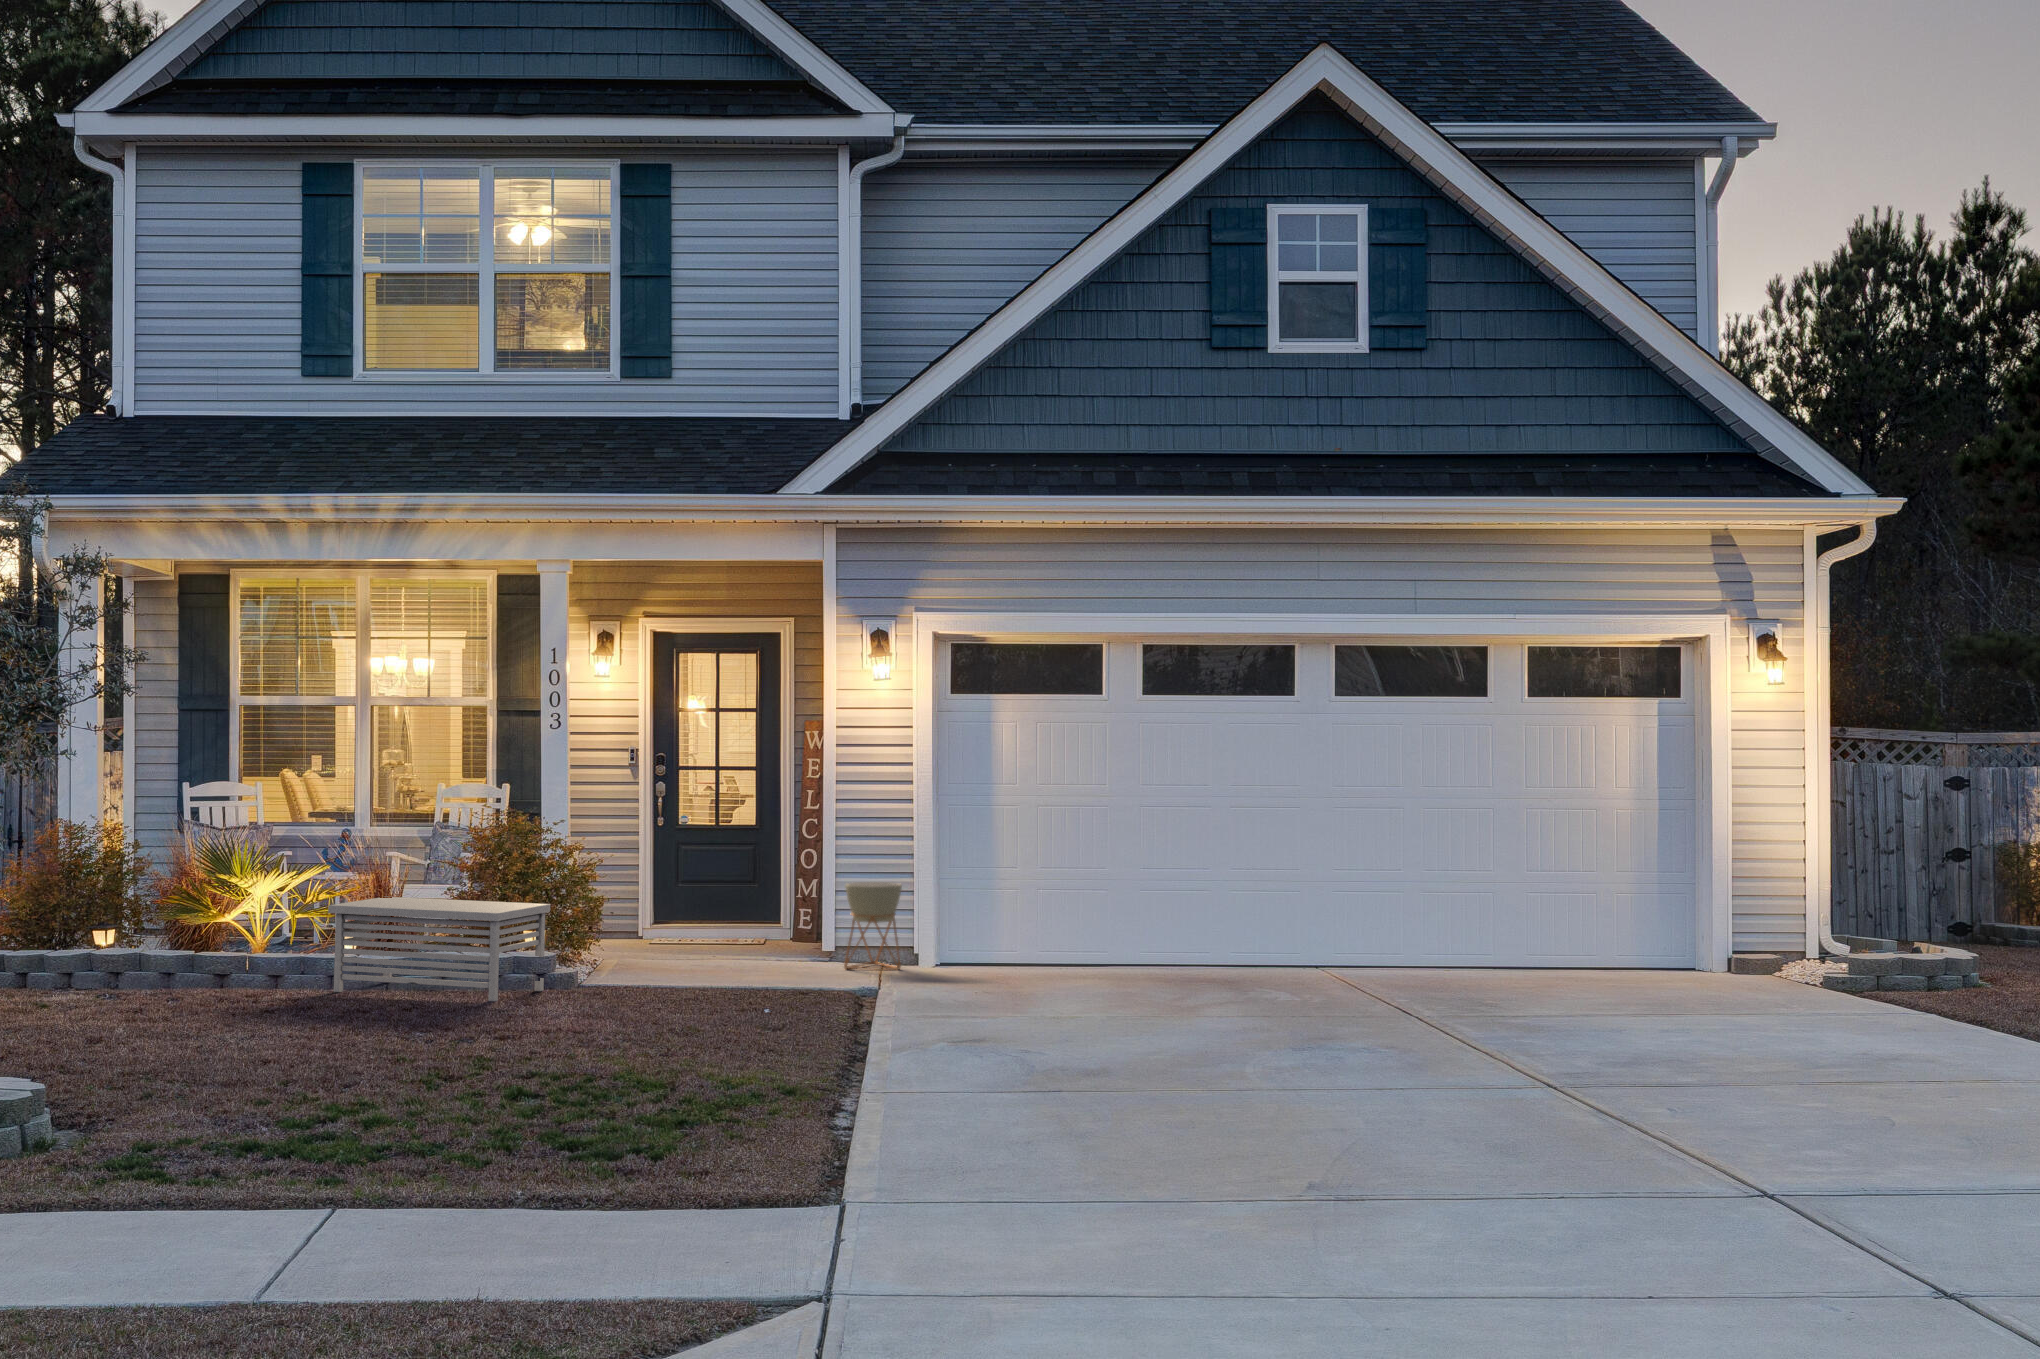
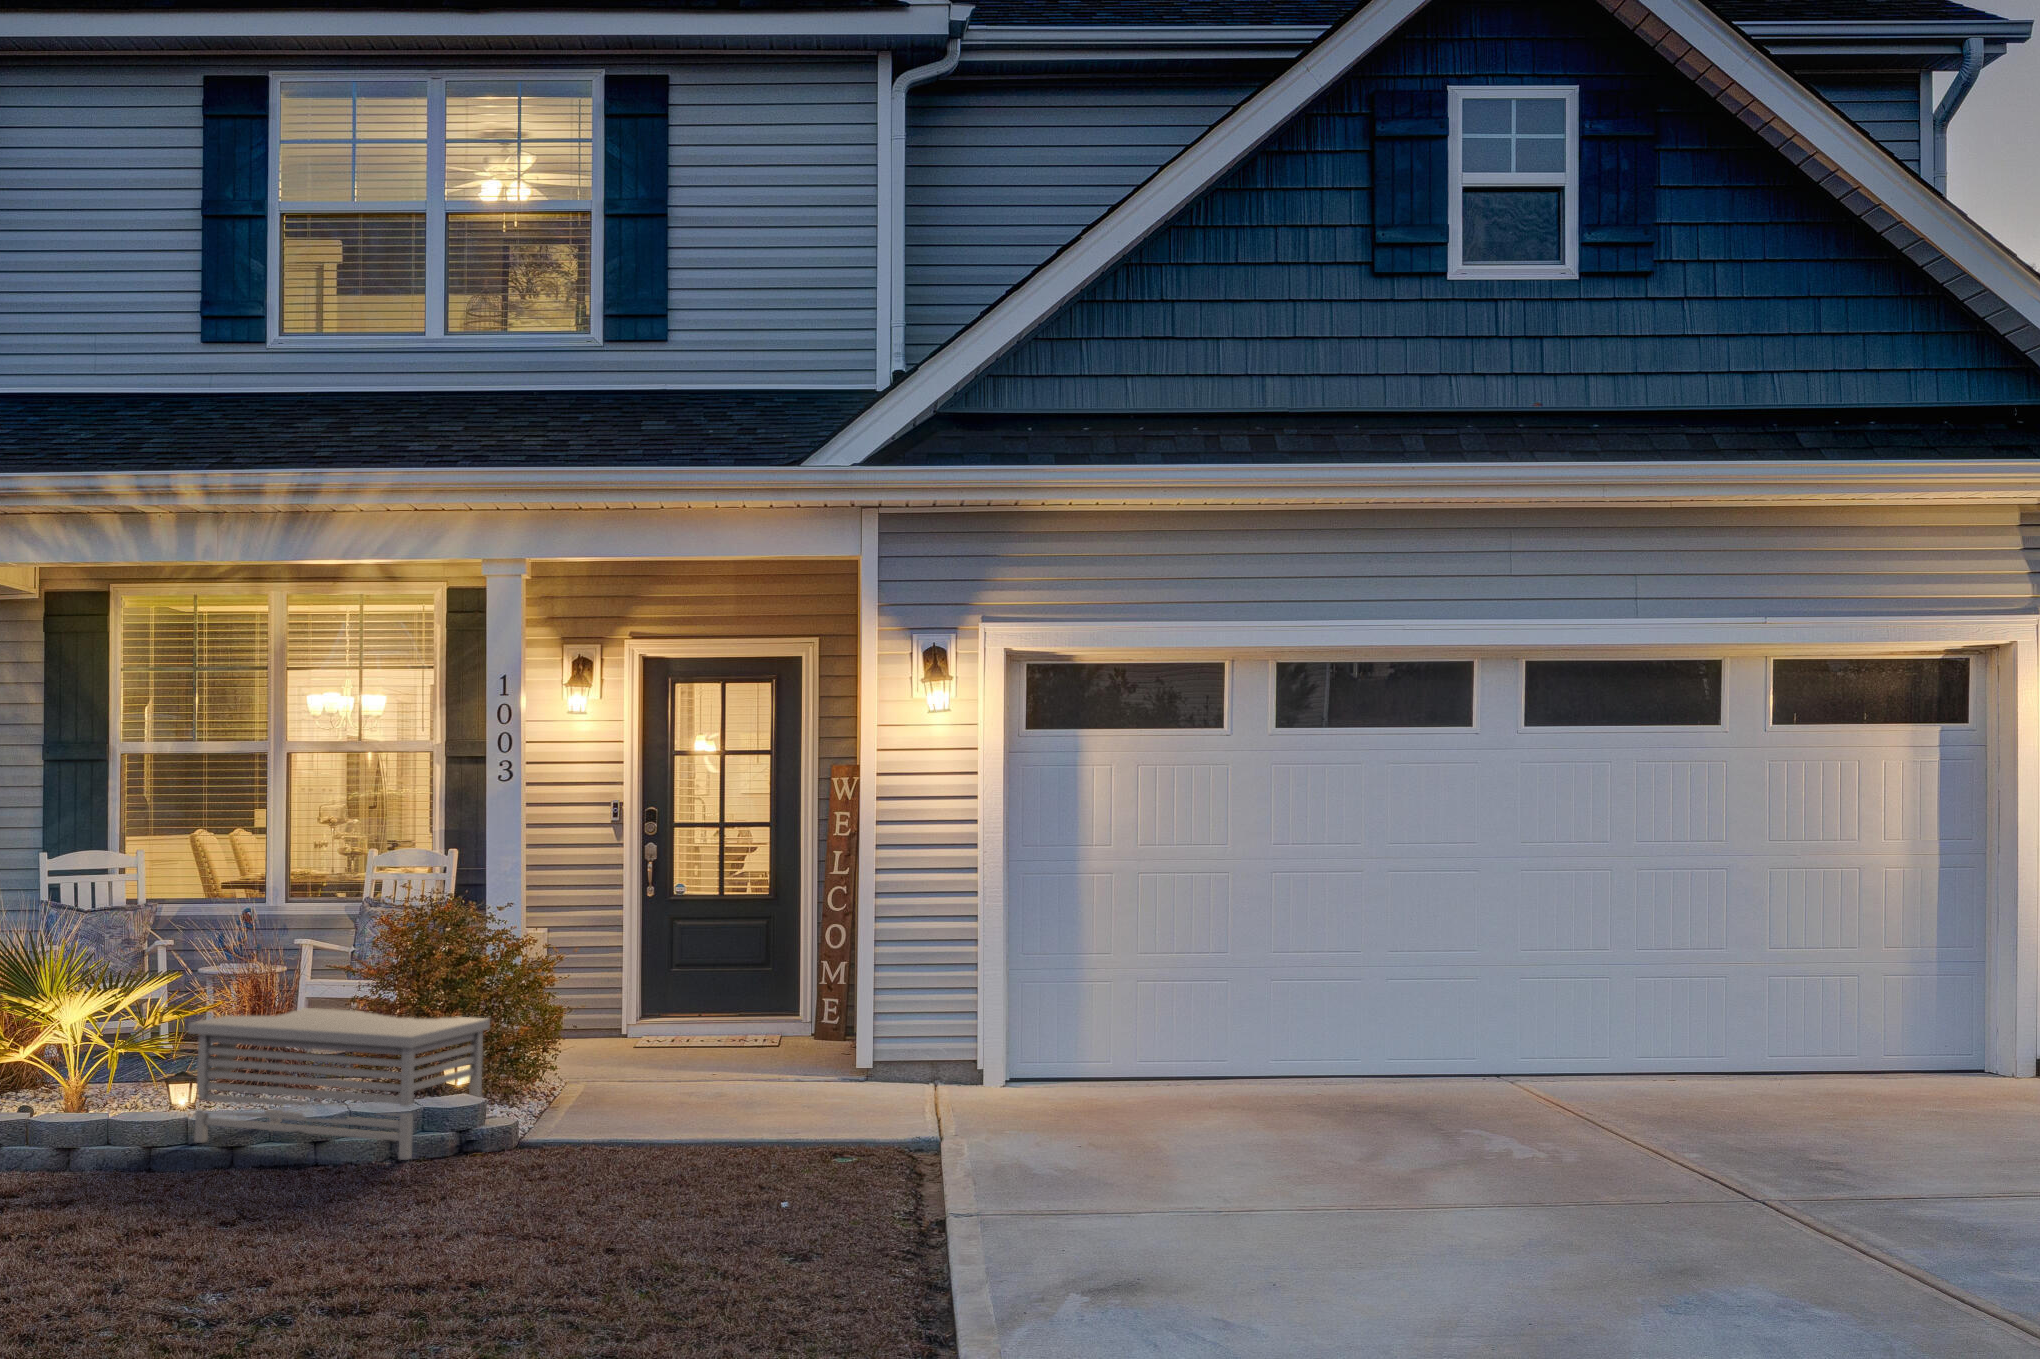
planter: present [844,882,902,970] -> none [888,976,963,1095]

